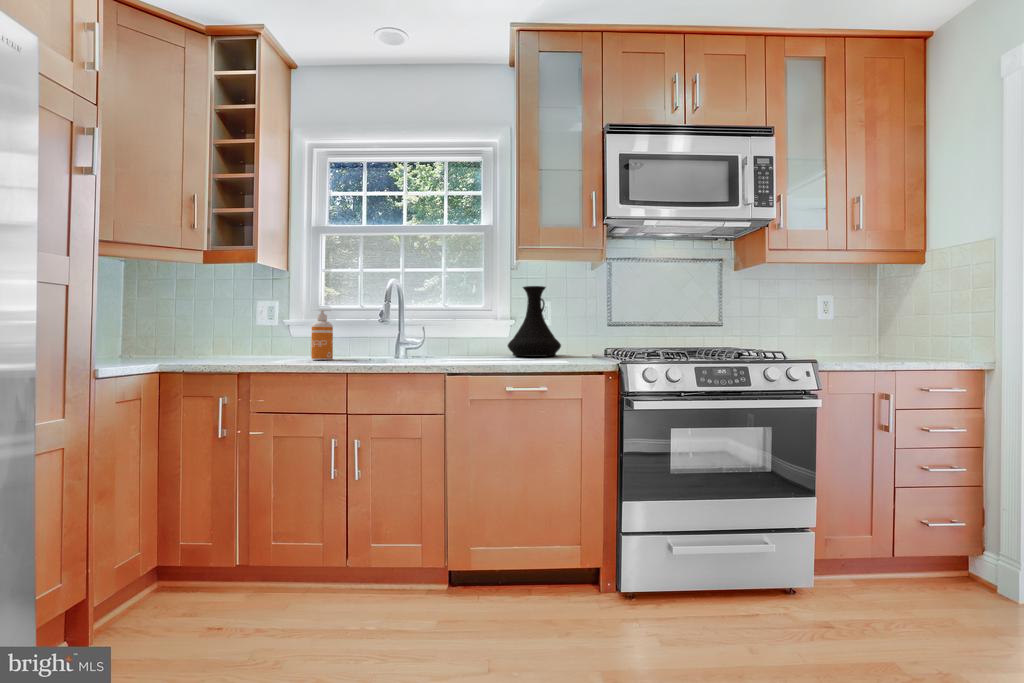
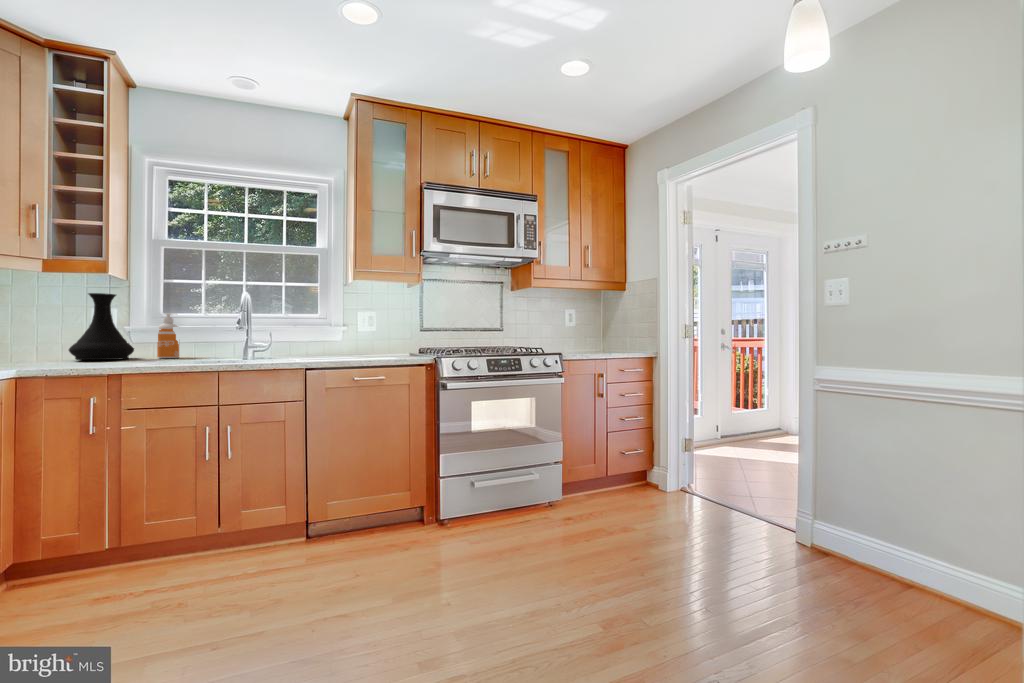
vase: present [508,286,561,356] -> present [69,293,134,360]

